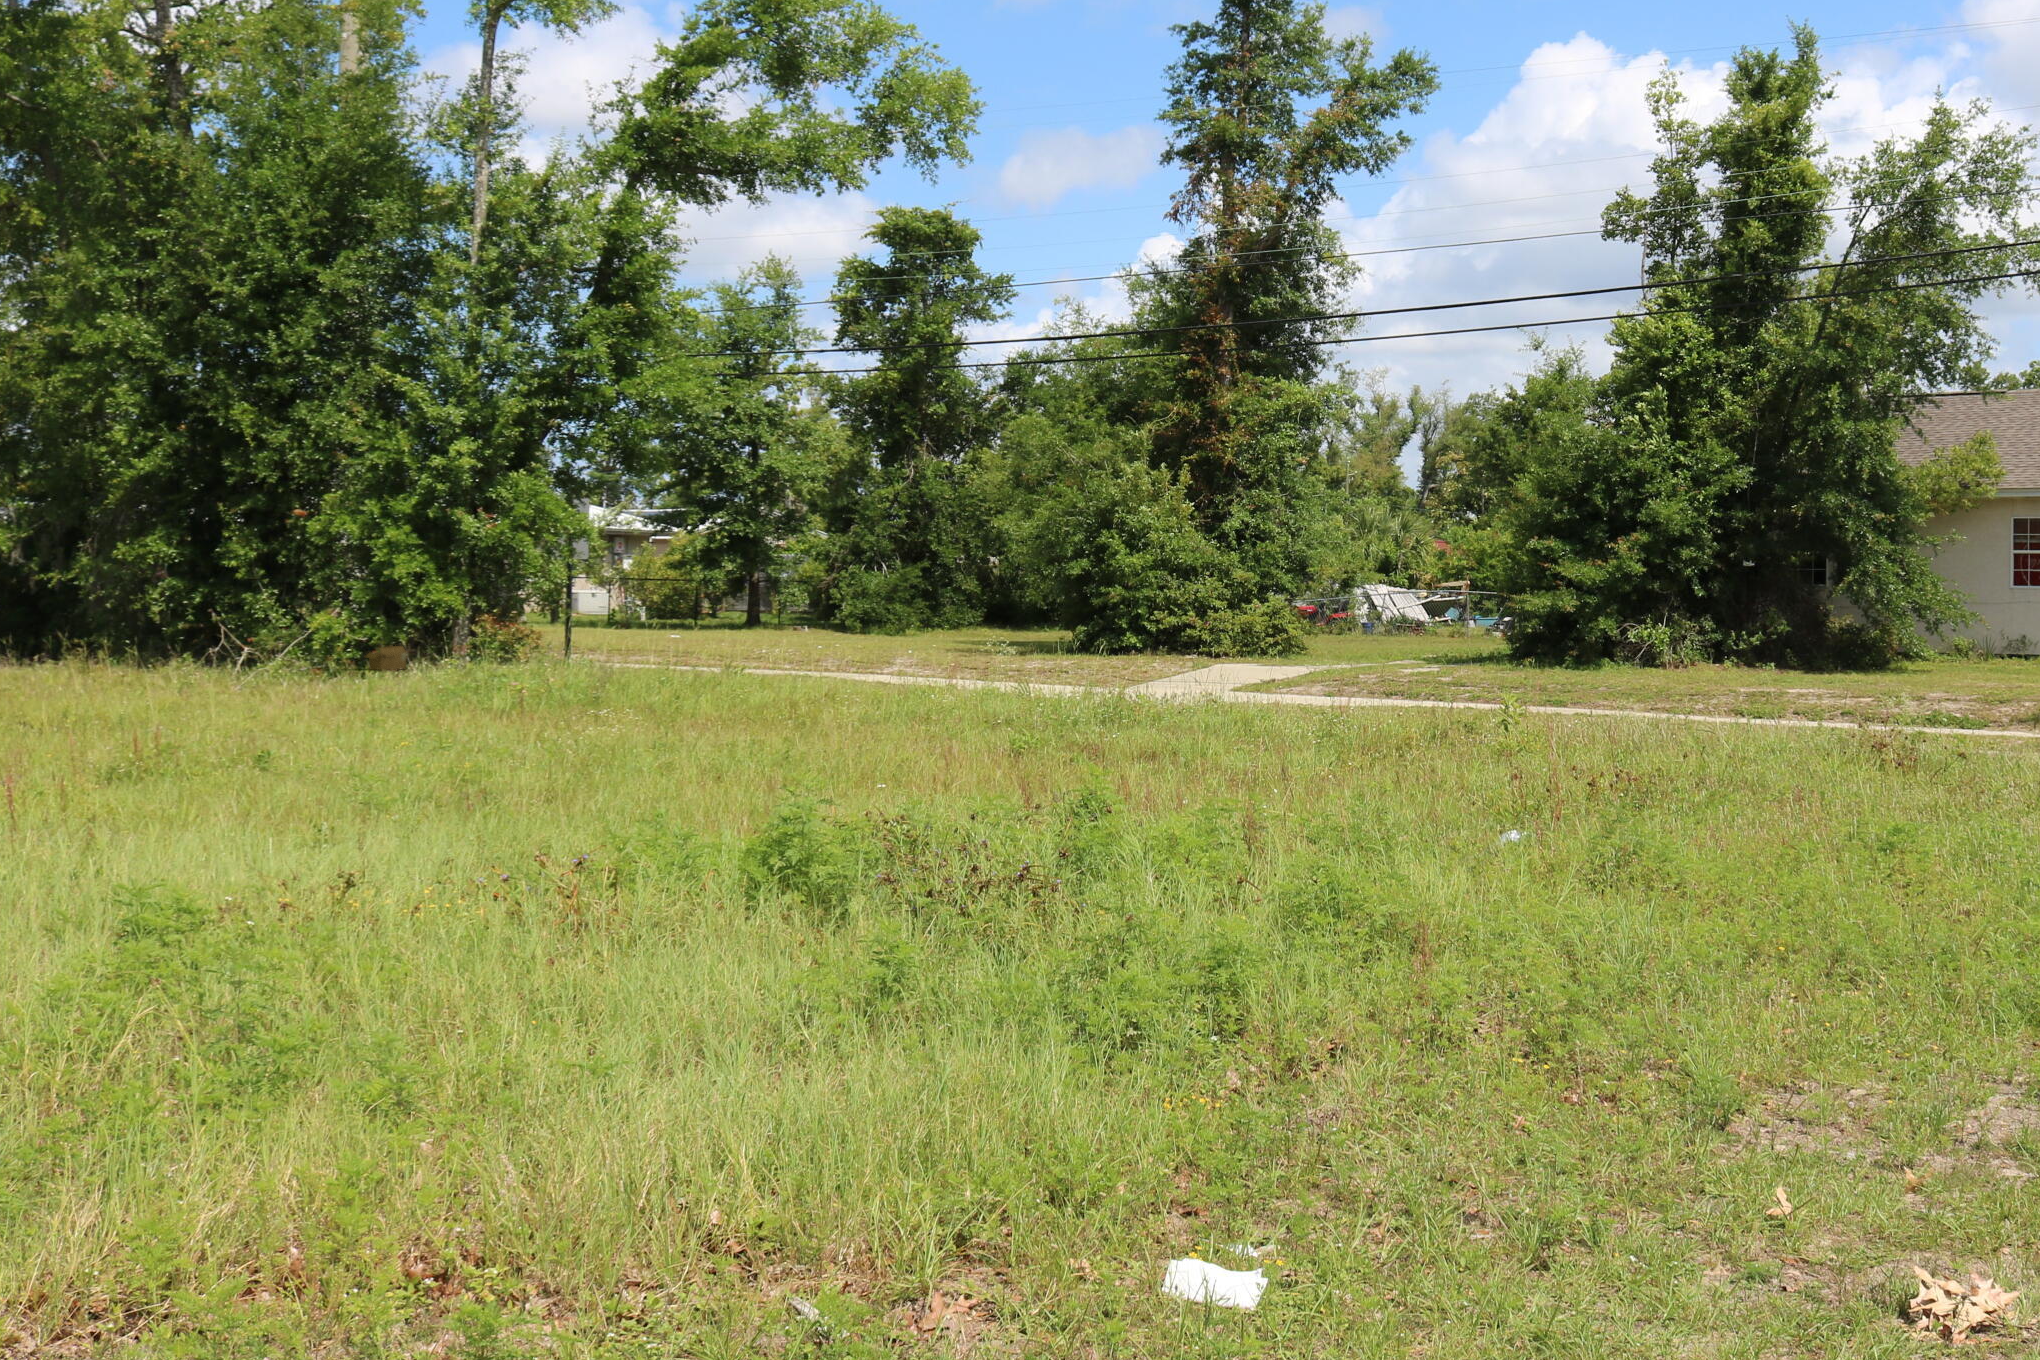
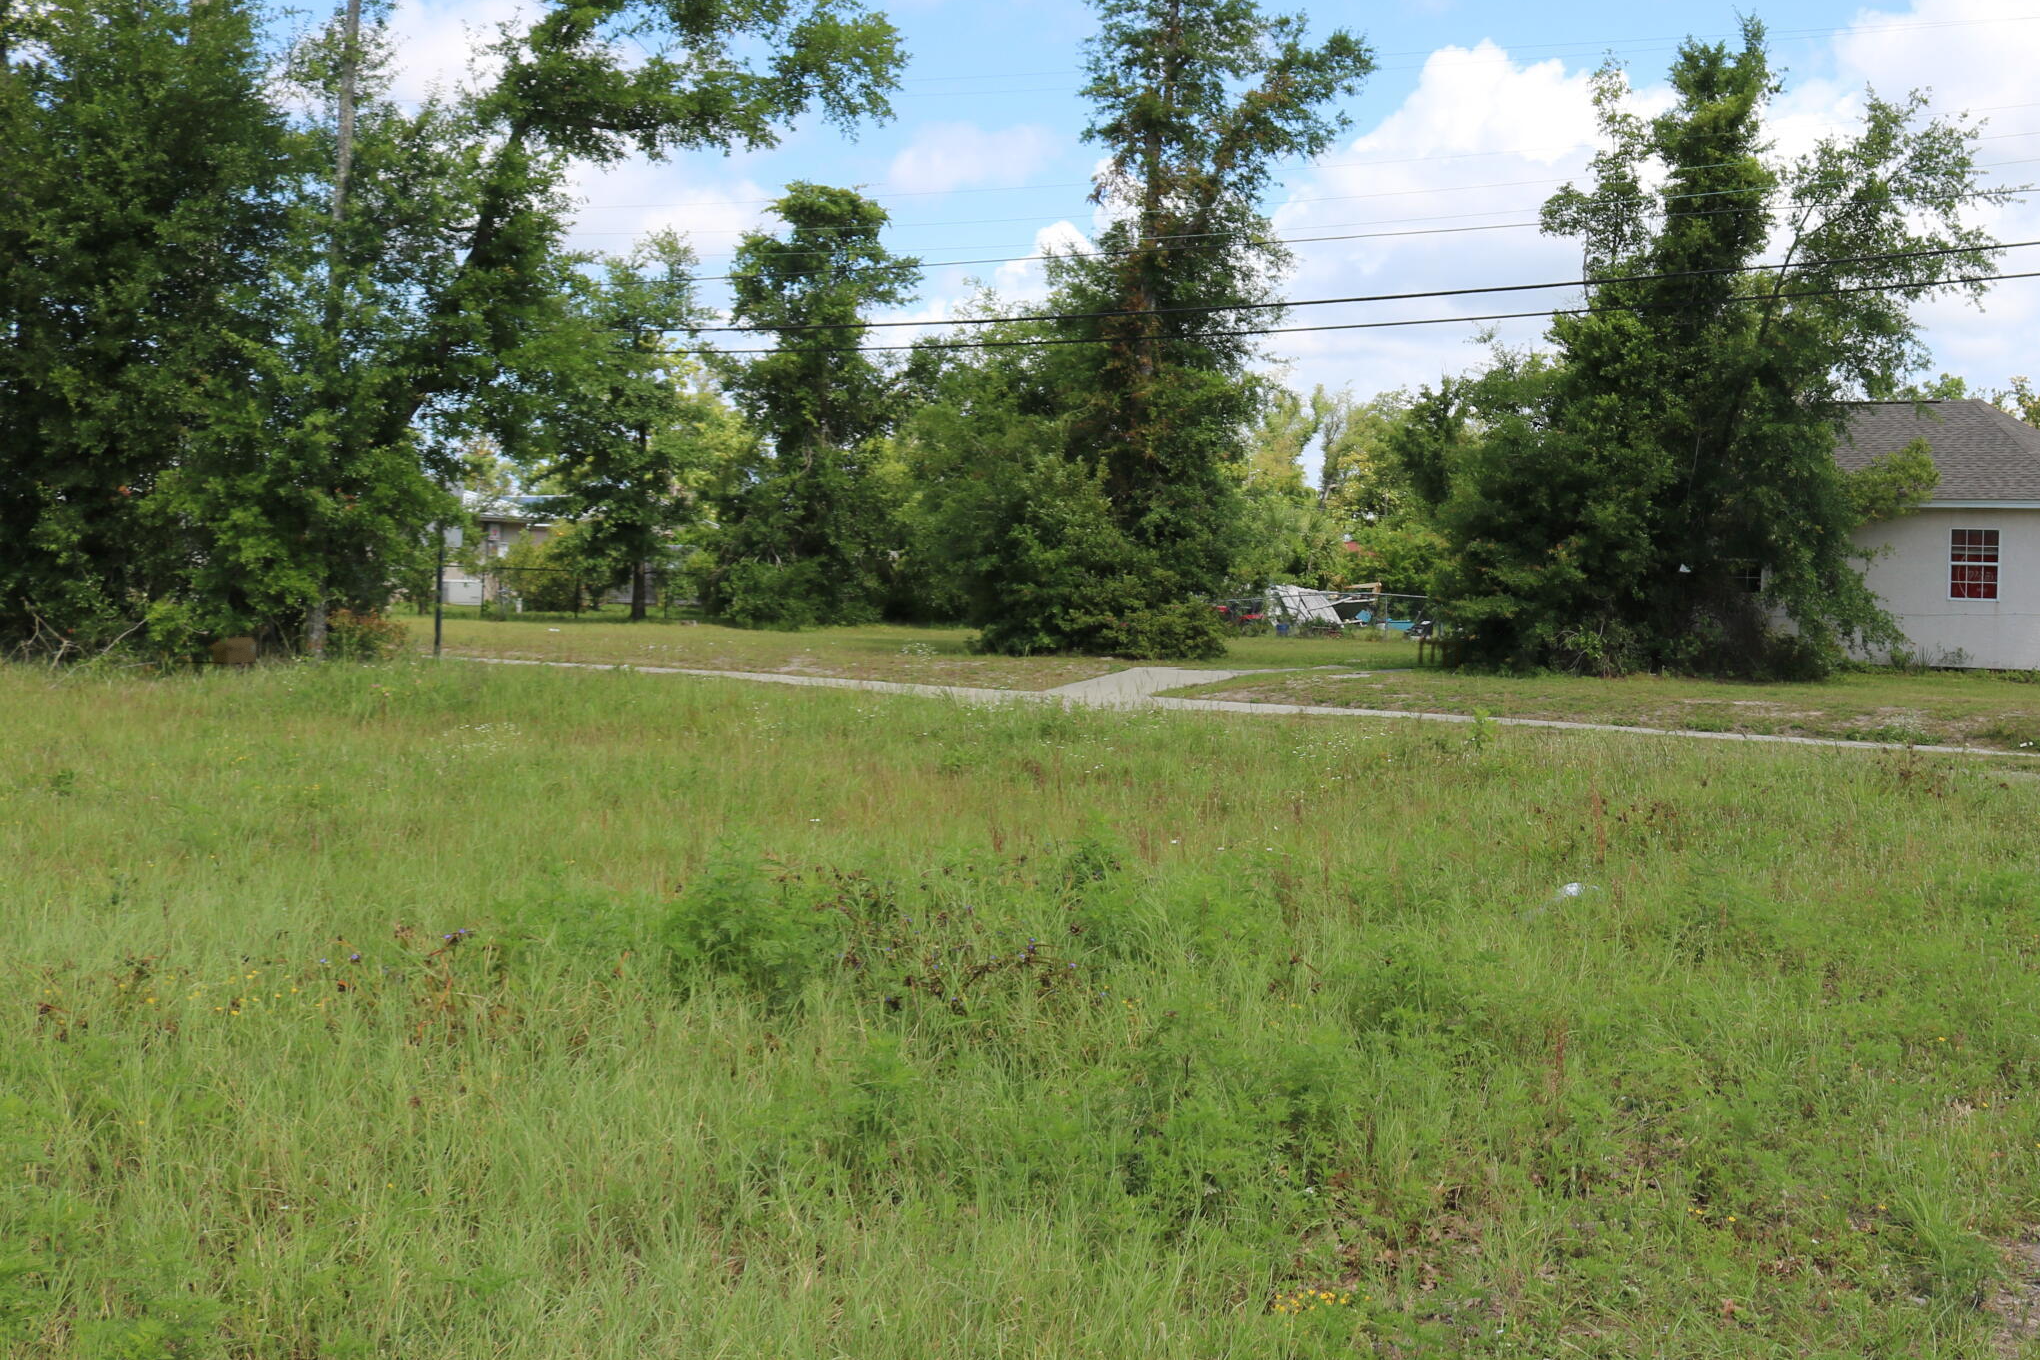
bench: none [1482,636,1525,665] -> present [1418,639,1461,667]

